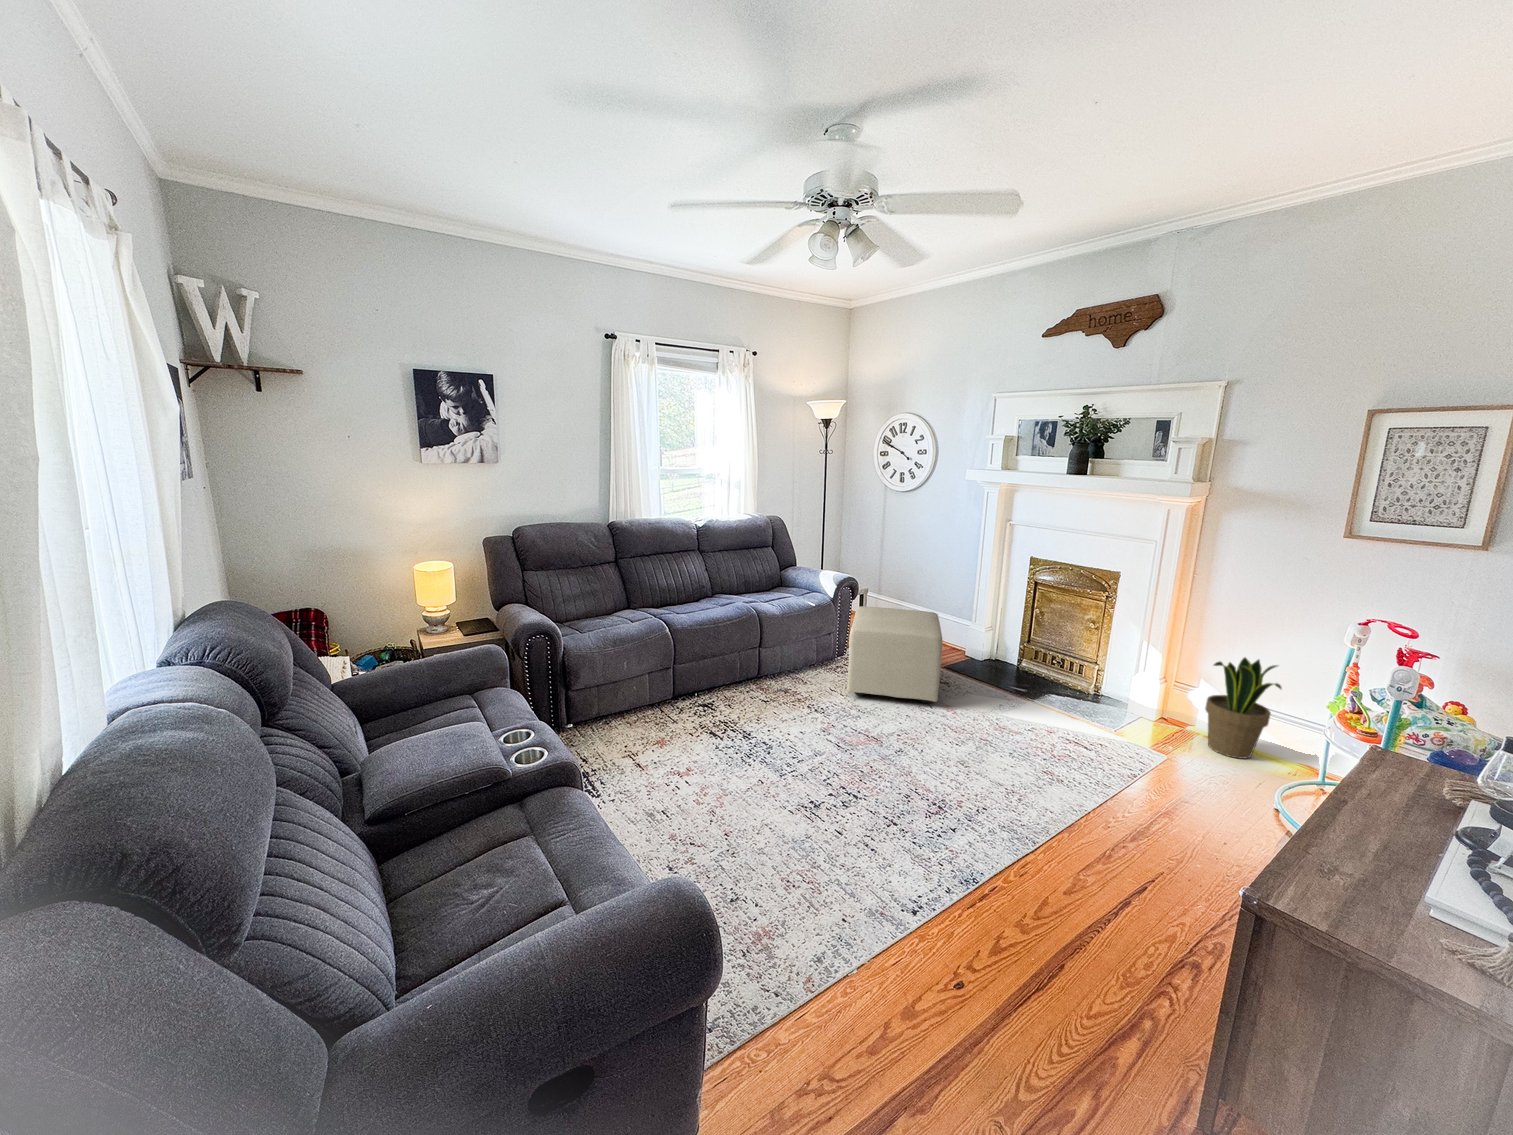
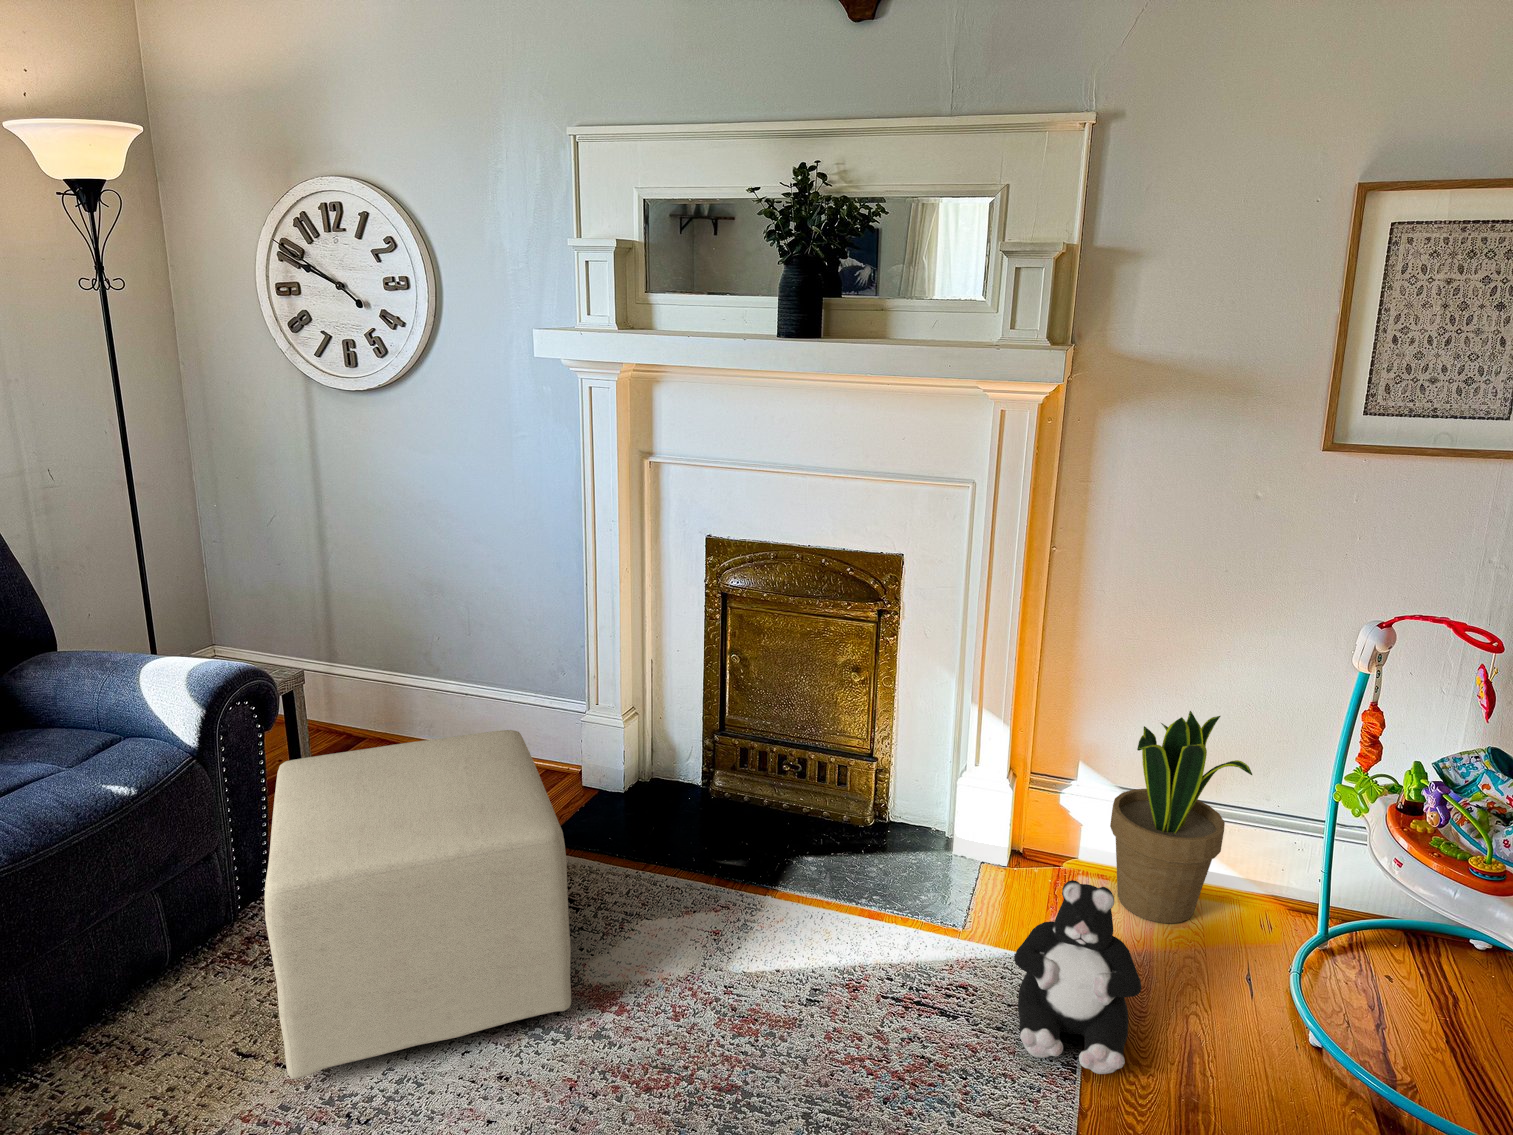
plush toy: none [1112,703,1179,776] -> present [1014,880,1141,1074]

